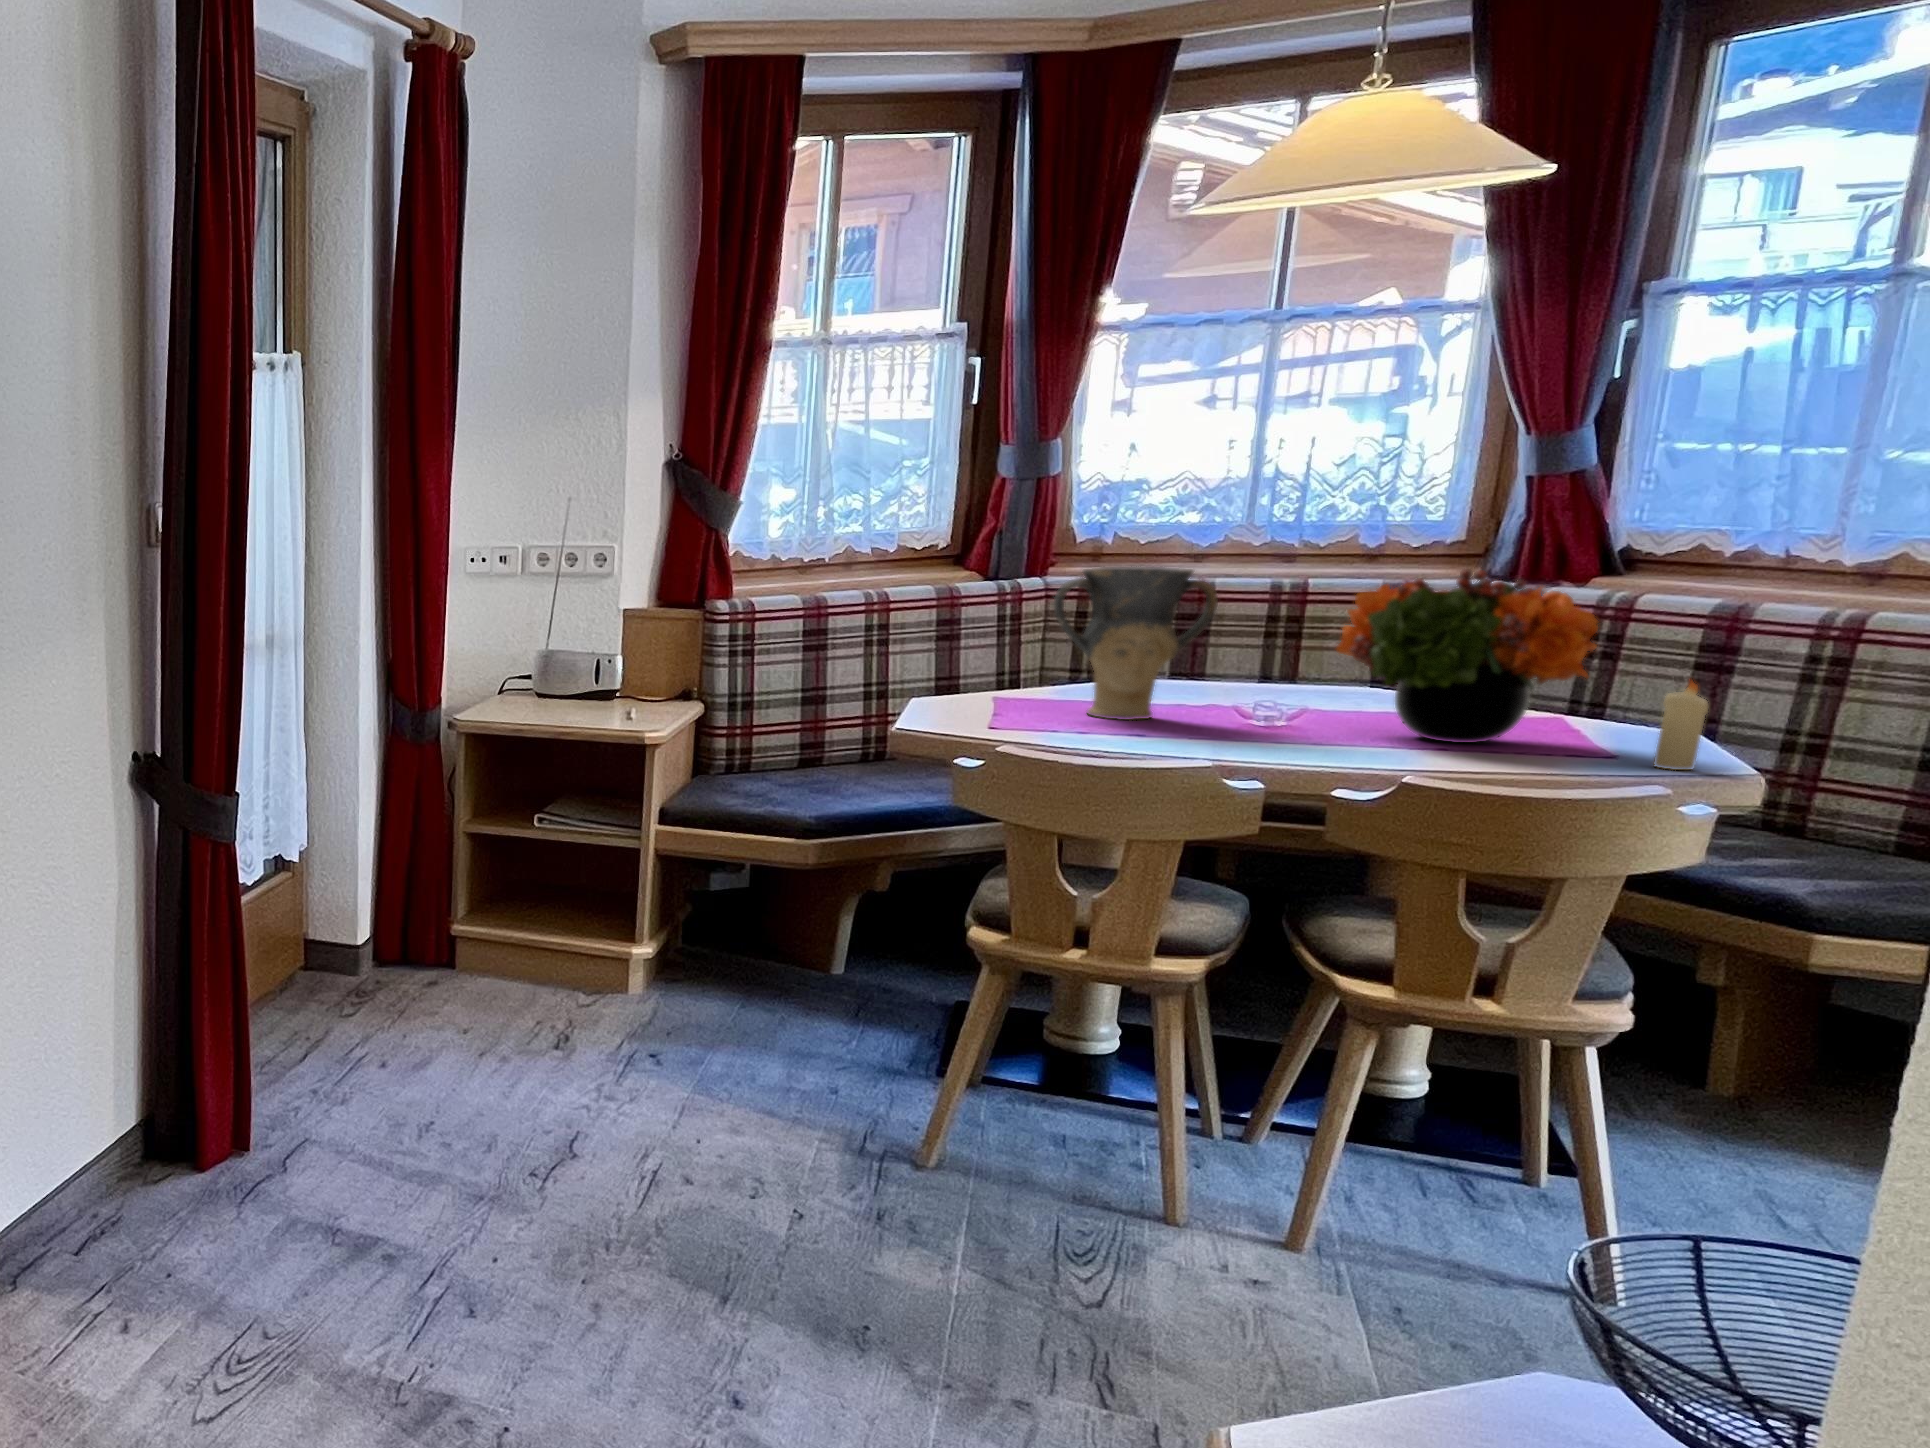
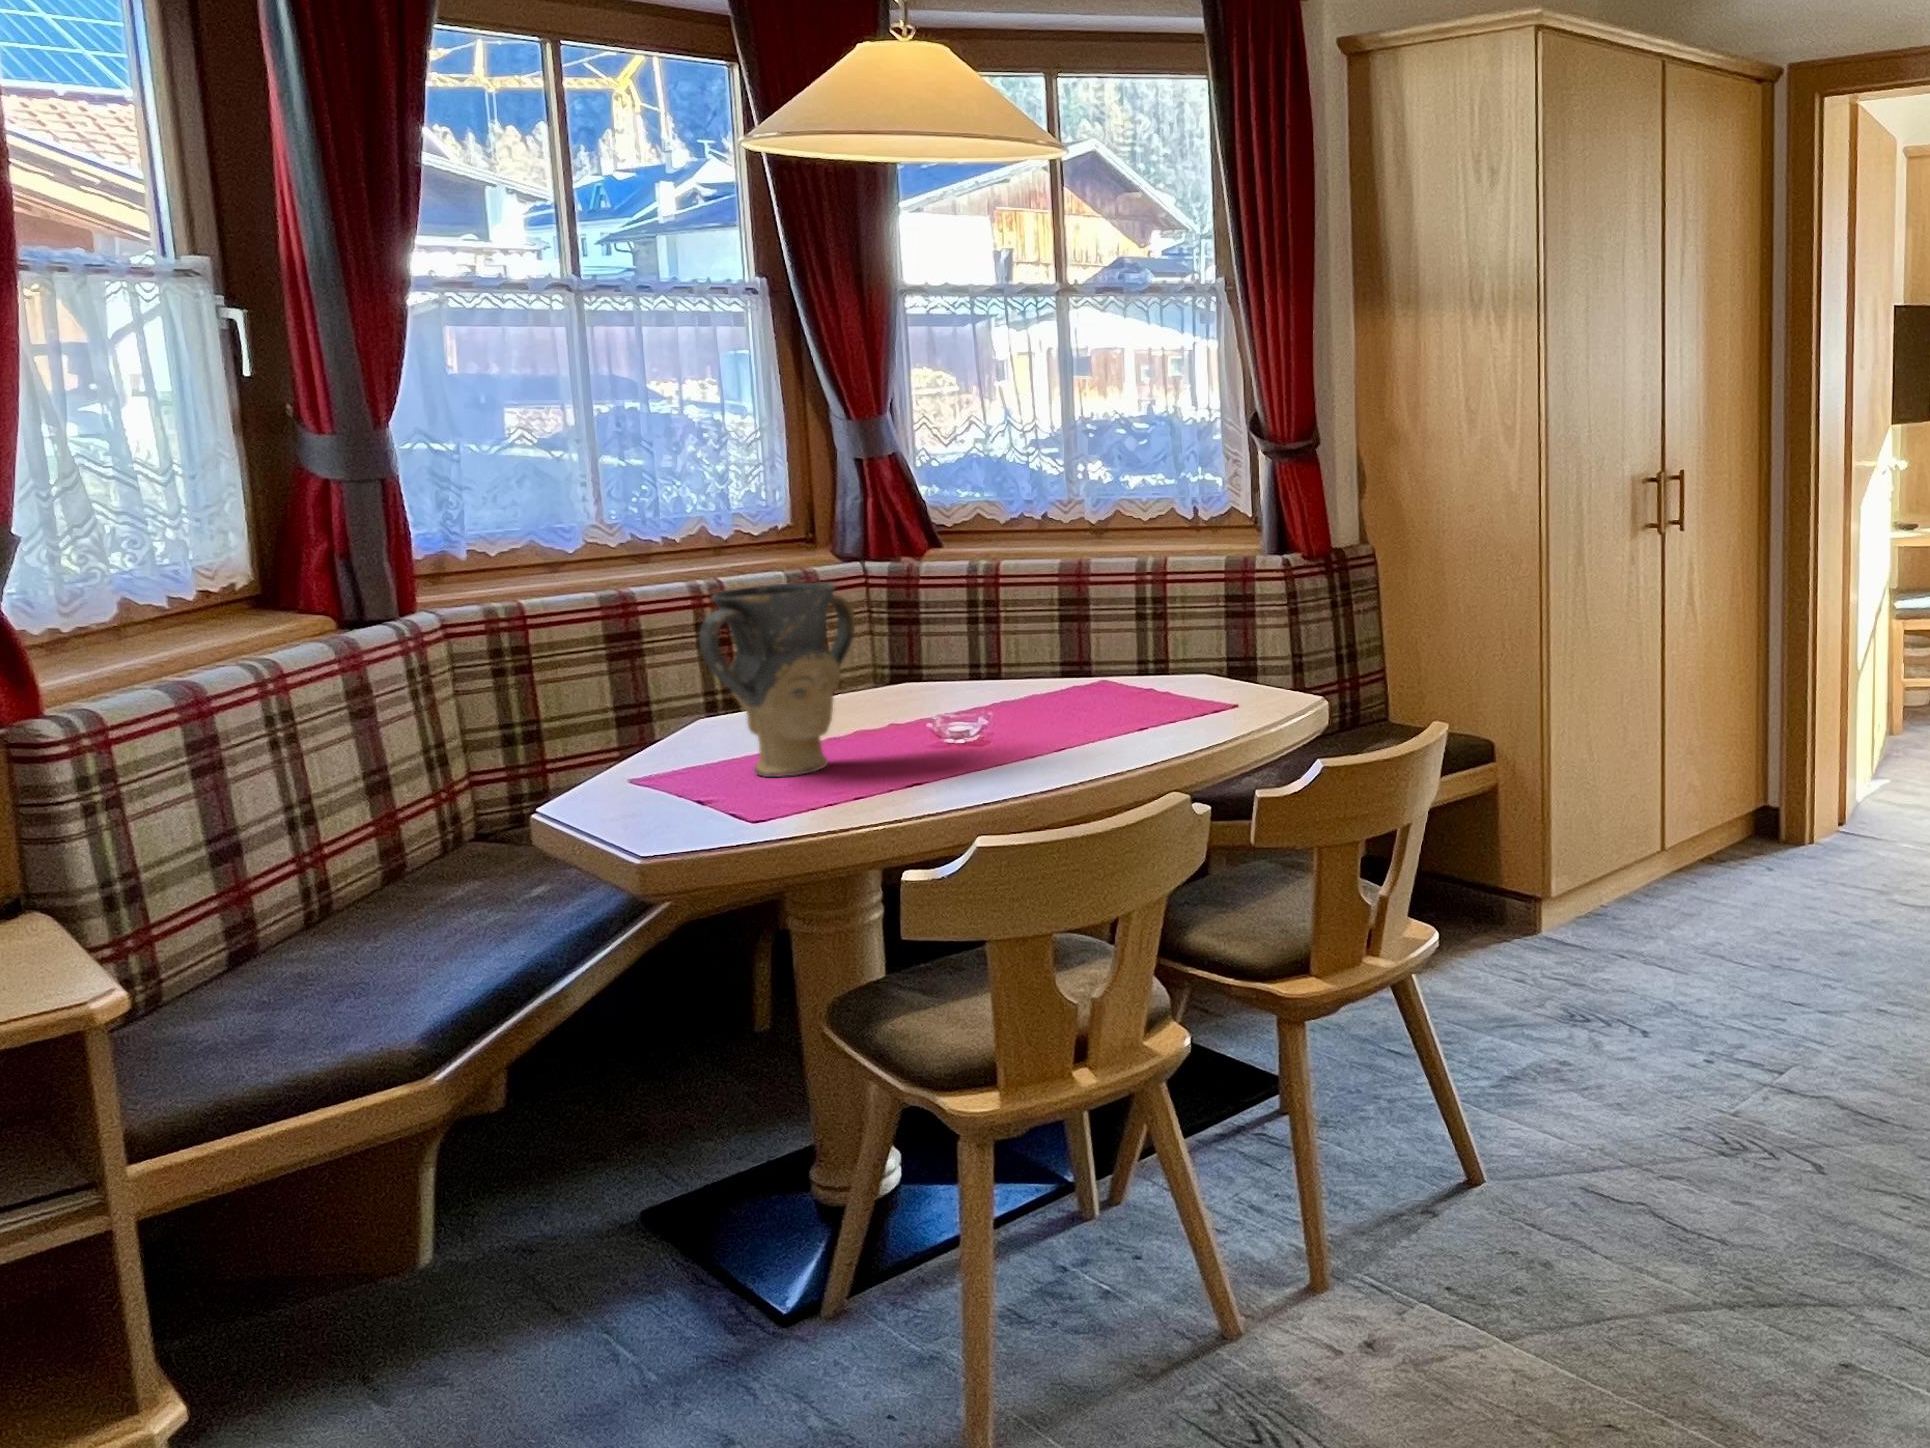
flower arrangement: present [1336,569,1598,743] -> none [952,554,1150,724]
candle: present [1654,681,1709,770] -> none [1221,631,1248,710]

